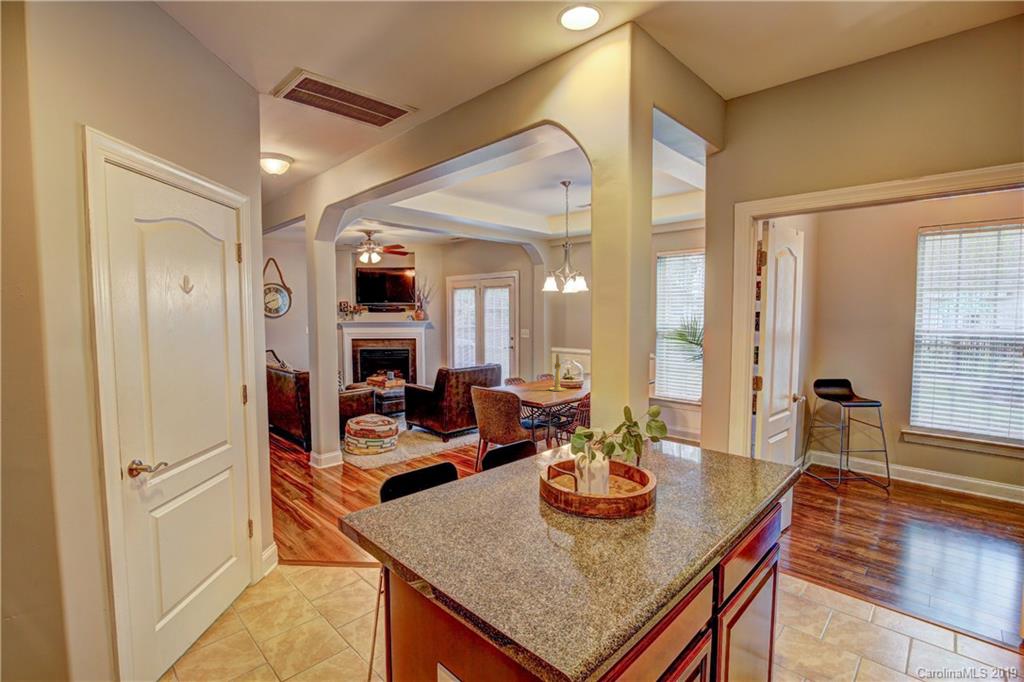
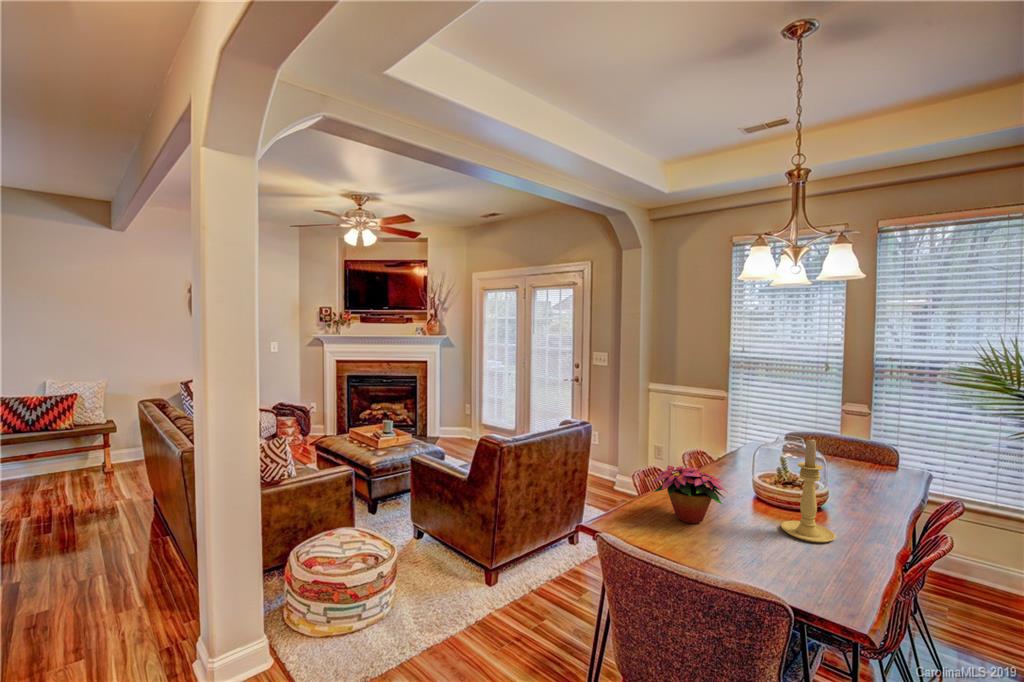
flower arrangement: none [500,367,532,389] -> present [653,466,727,524]

